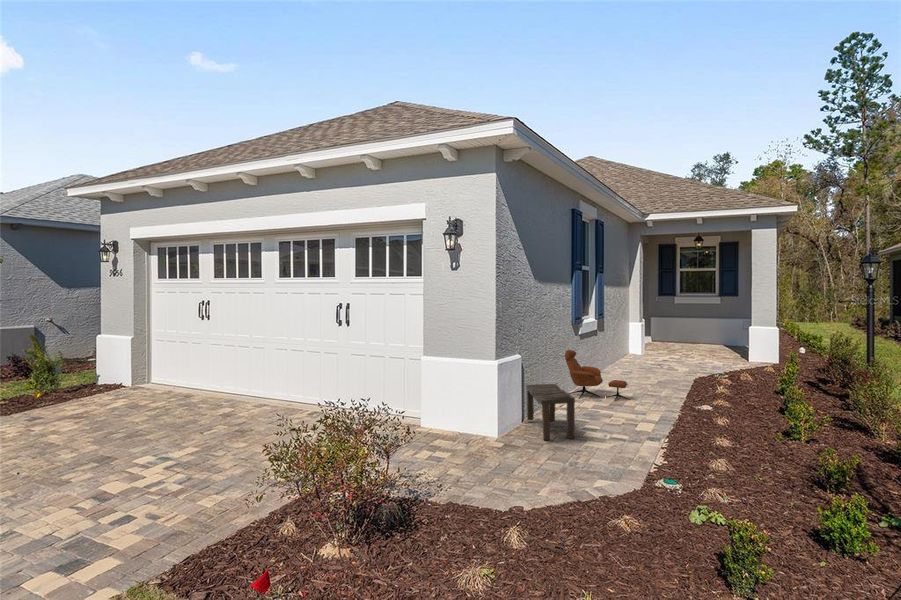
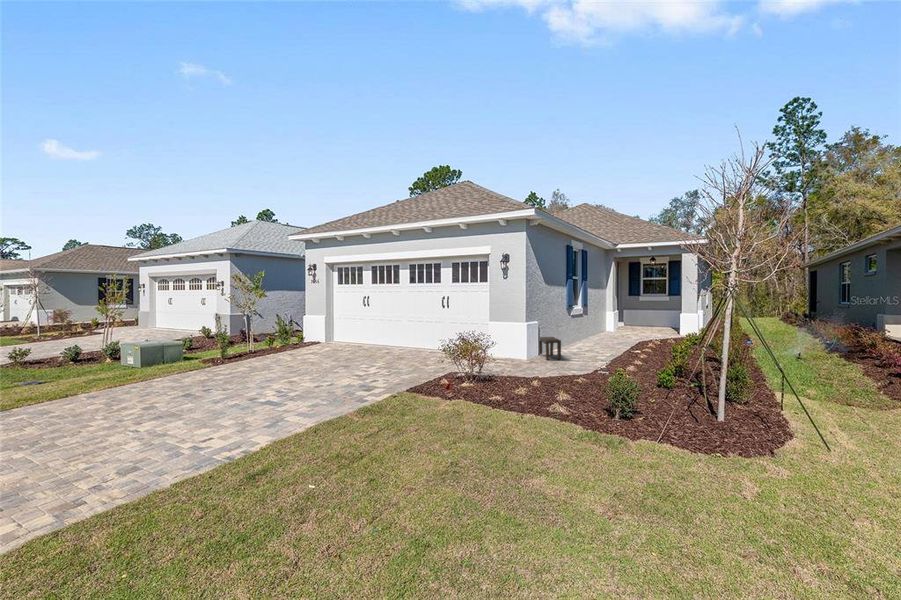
lounge chair: present [565,350,630,401] -> none [561,323,596,350]

